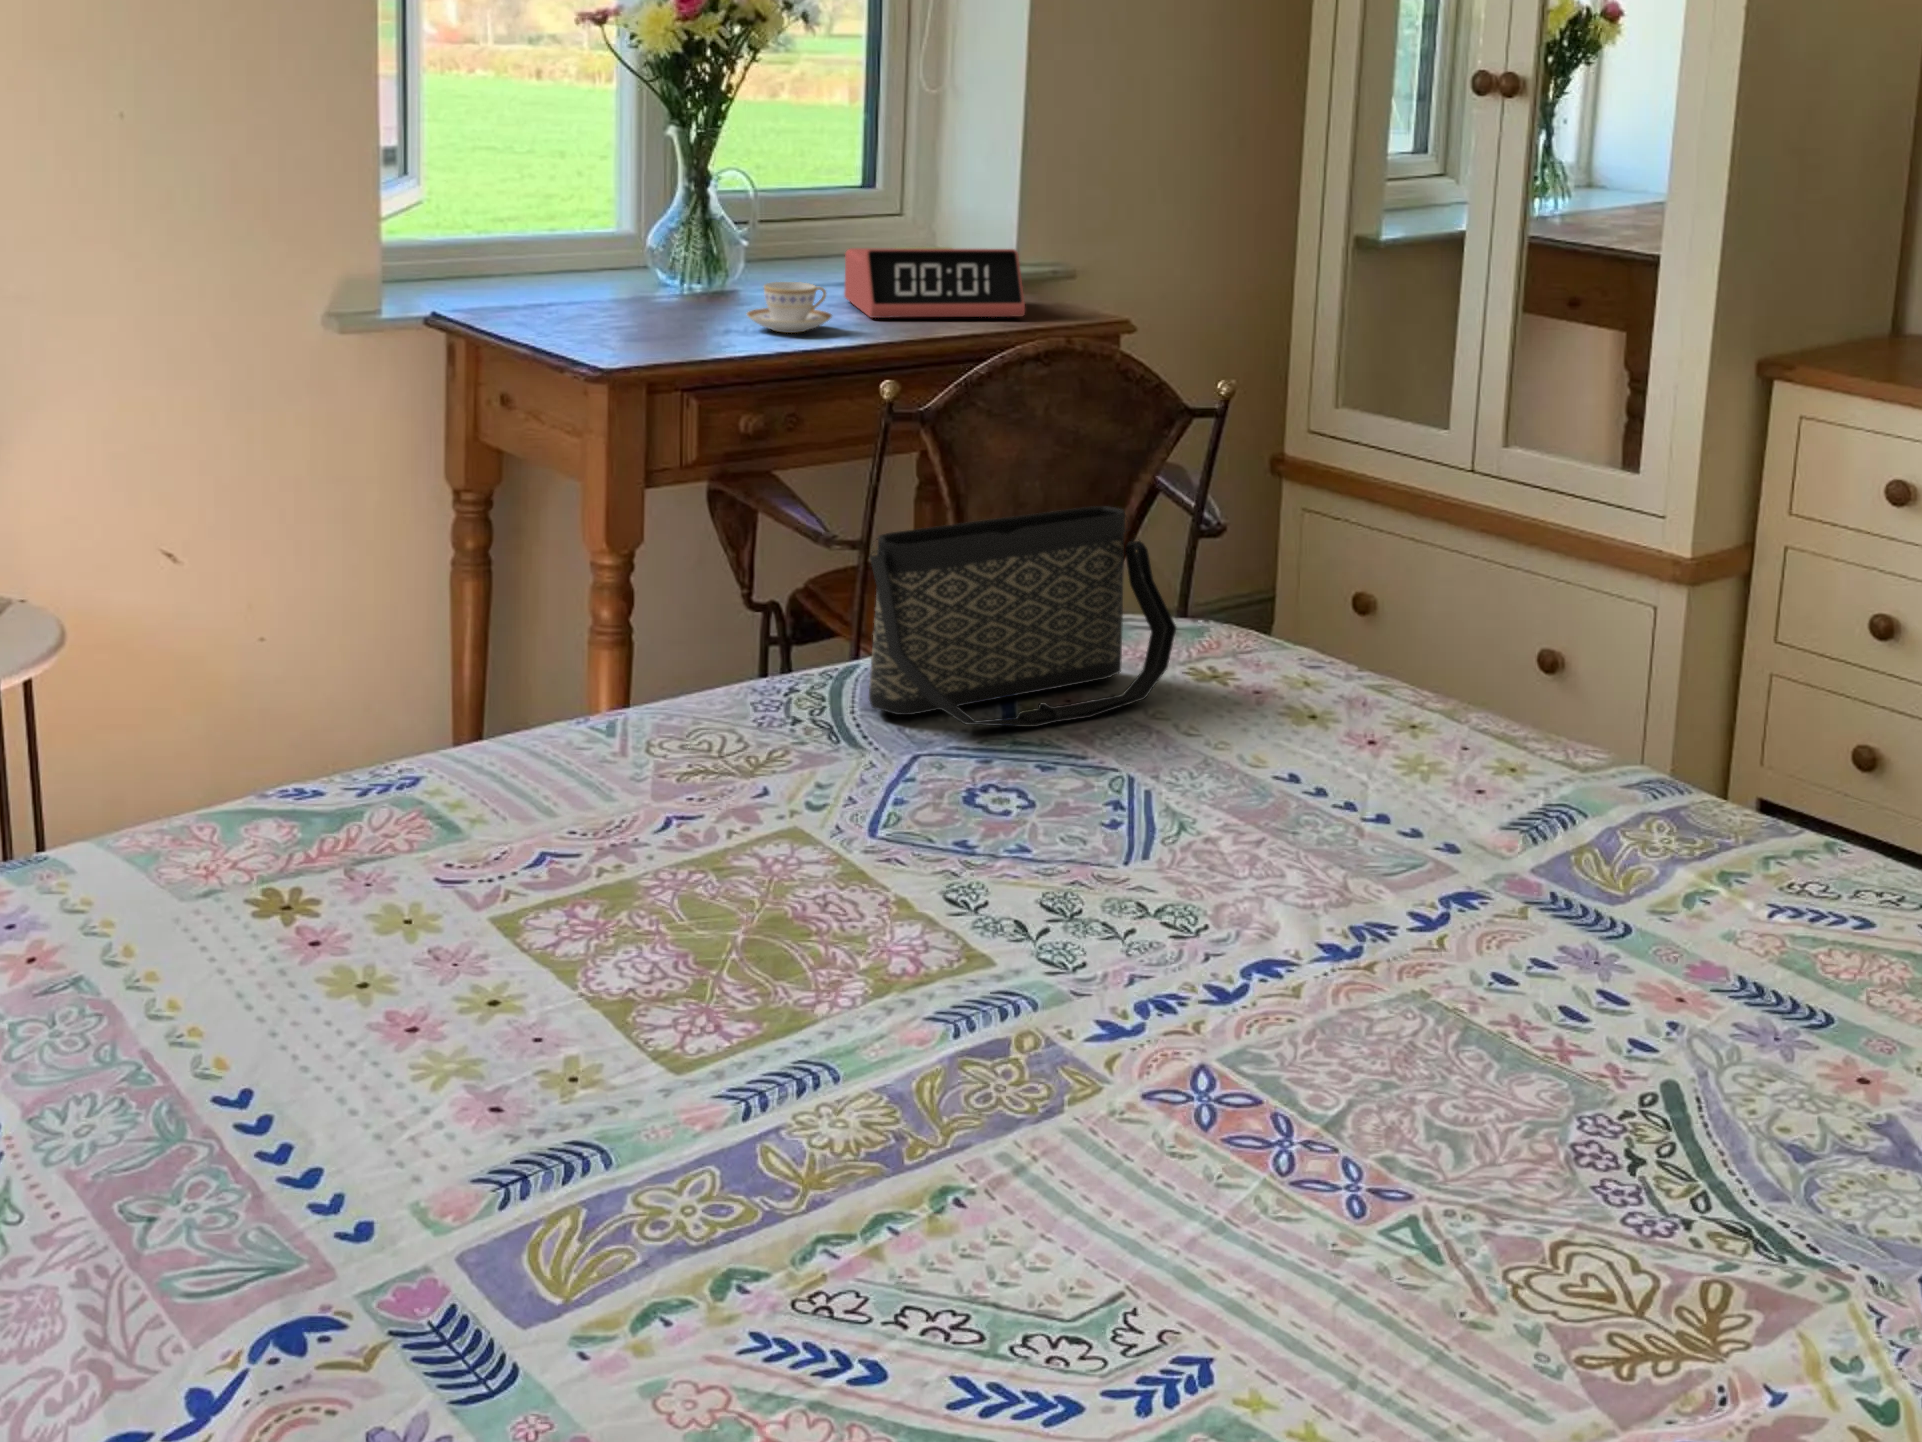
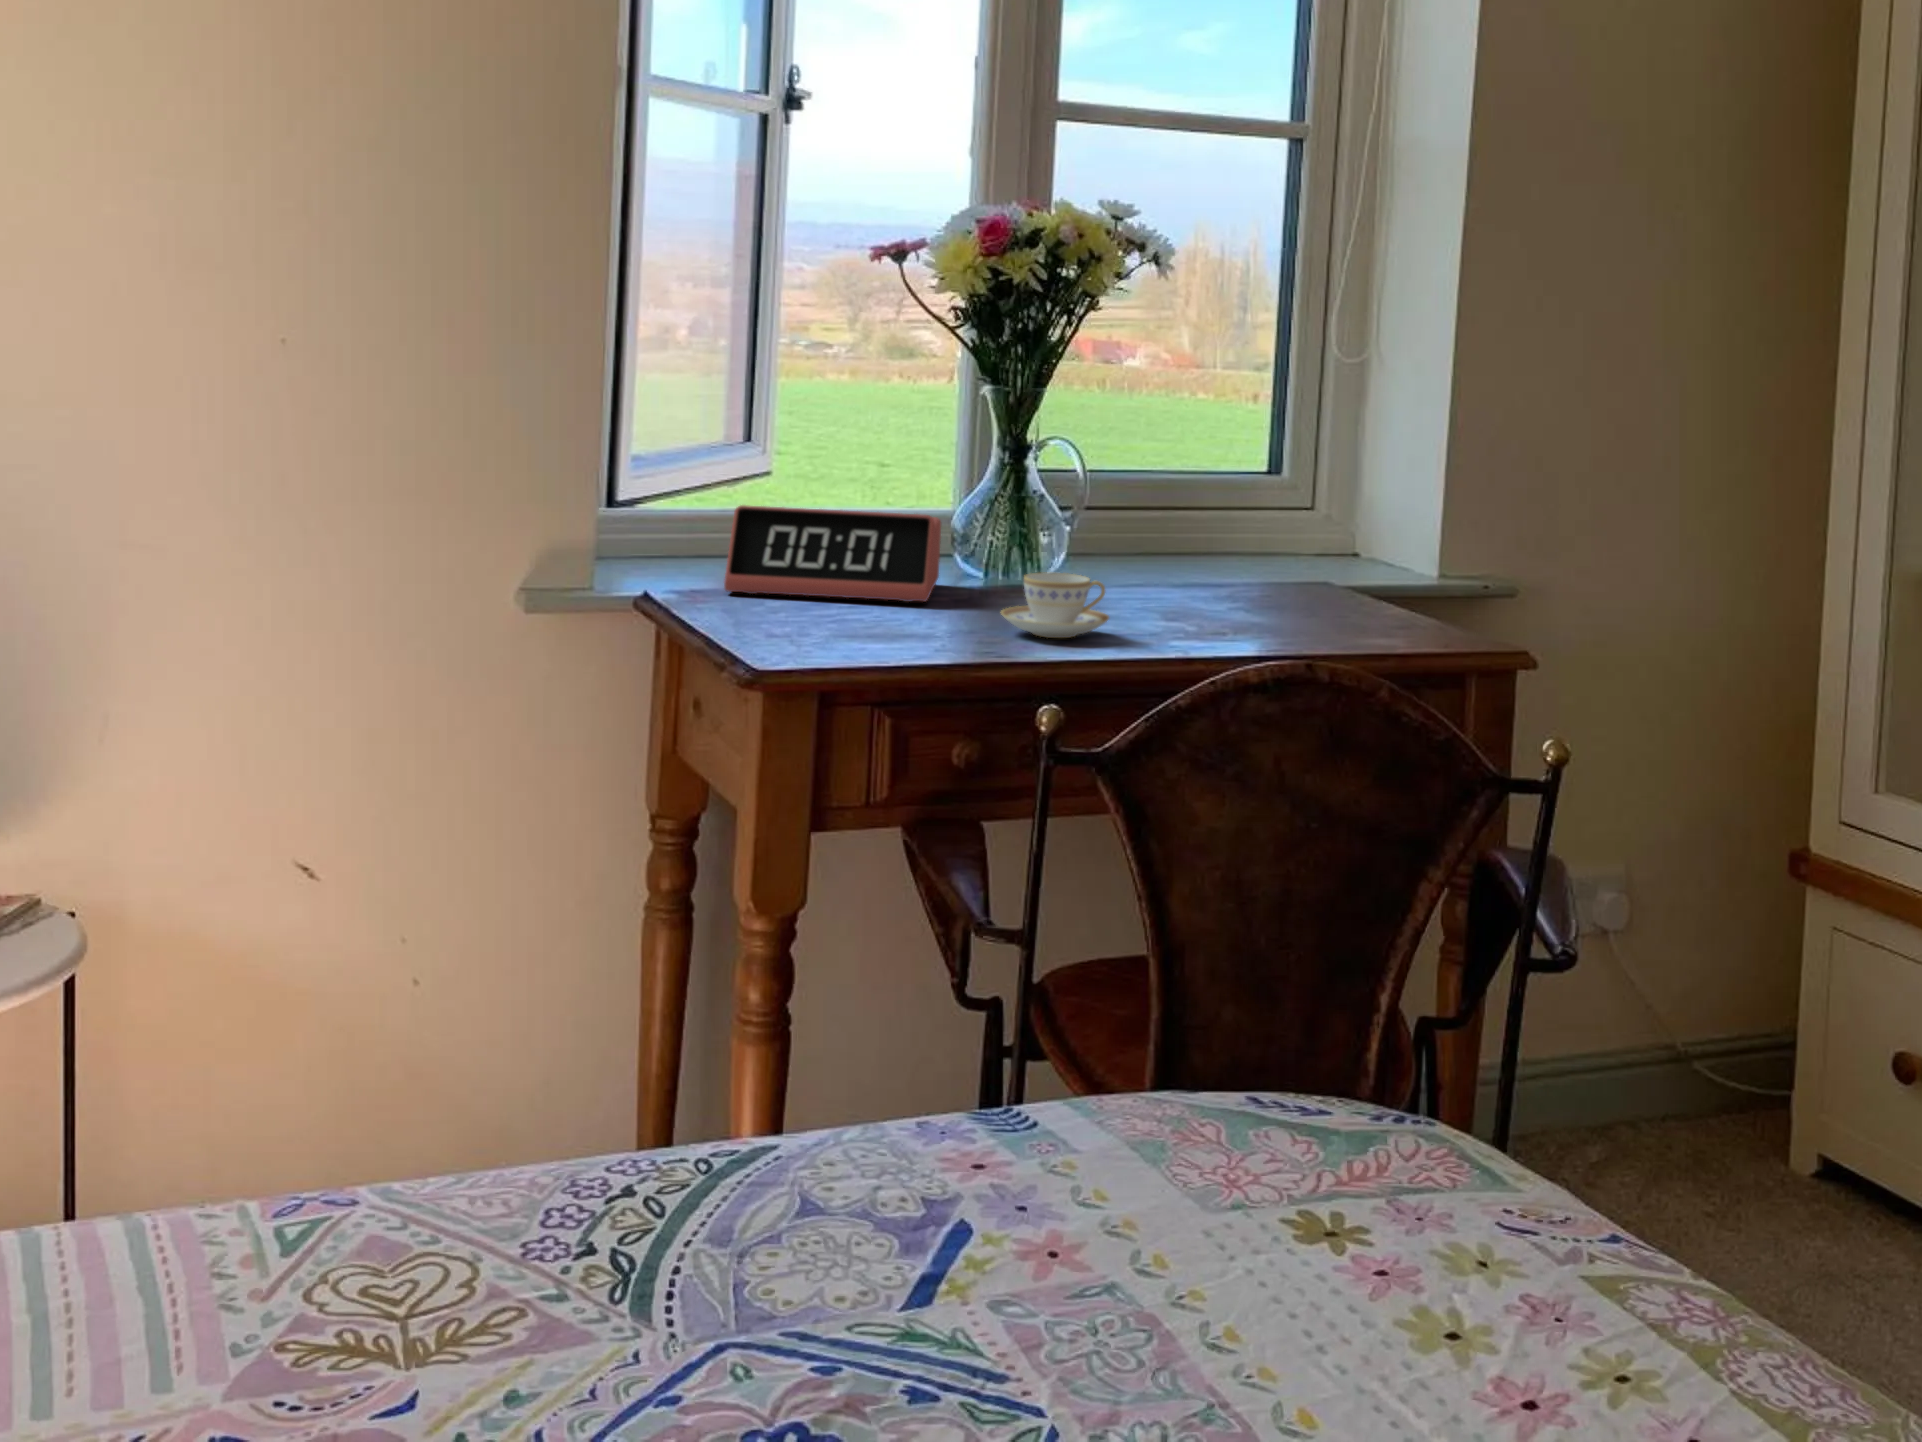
alarm clock: present [844,247,1025,318] -> present [724,505,941,602]
handbag: present [869,506,1176,727] -> none [706,925,1244,1307]

